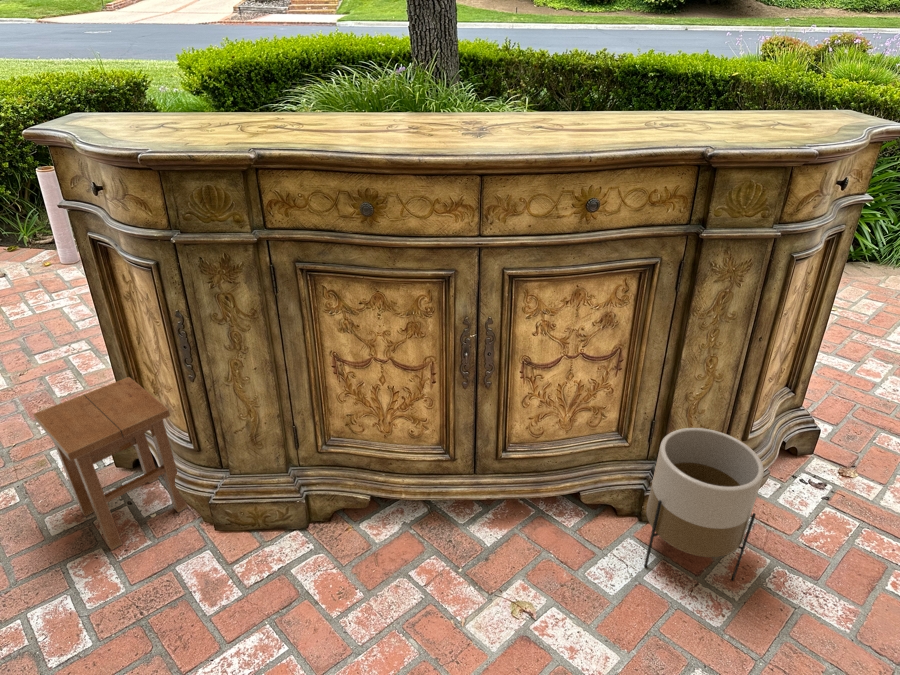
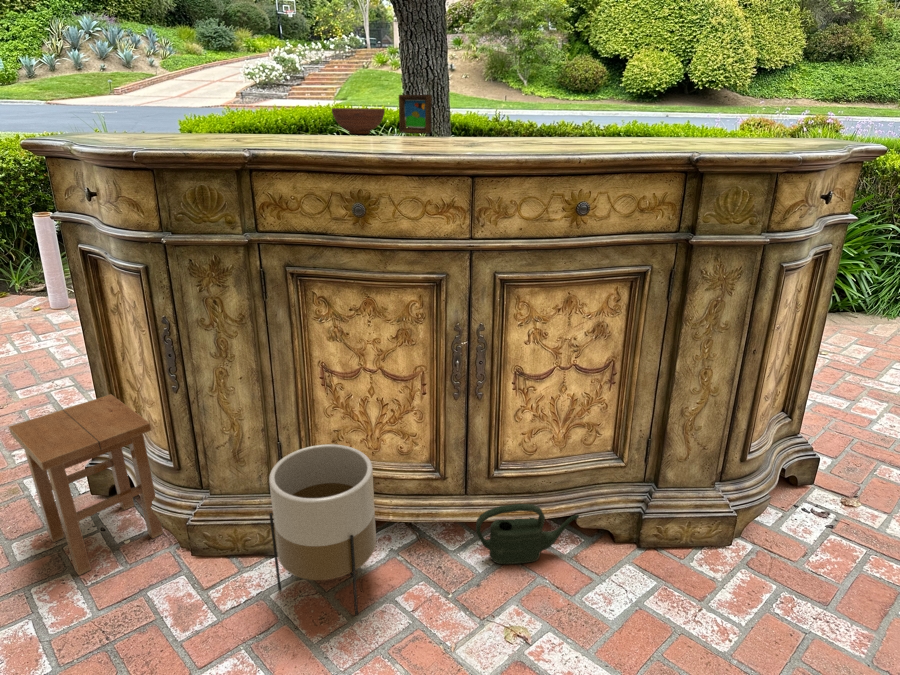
picture frame: none [403,40,438,82] -> present [399,95,432,133]
fruit bowl: none [335,59,389,88] -> present [332,108,385,134]
planter: present [644,428,764,581] -> present [269,444,376,615]
watering can: none [484,484,583,539] -> present [476,504,579,564]

